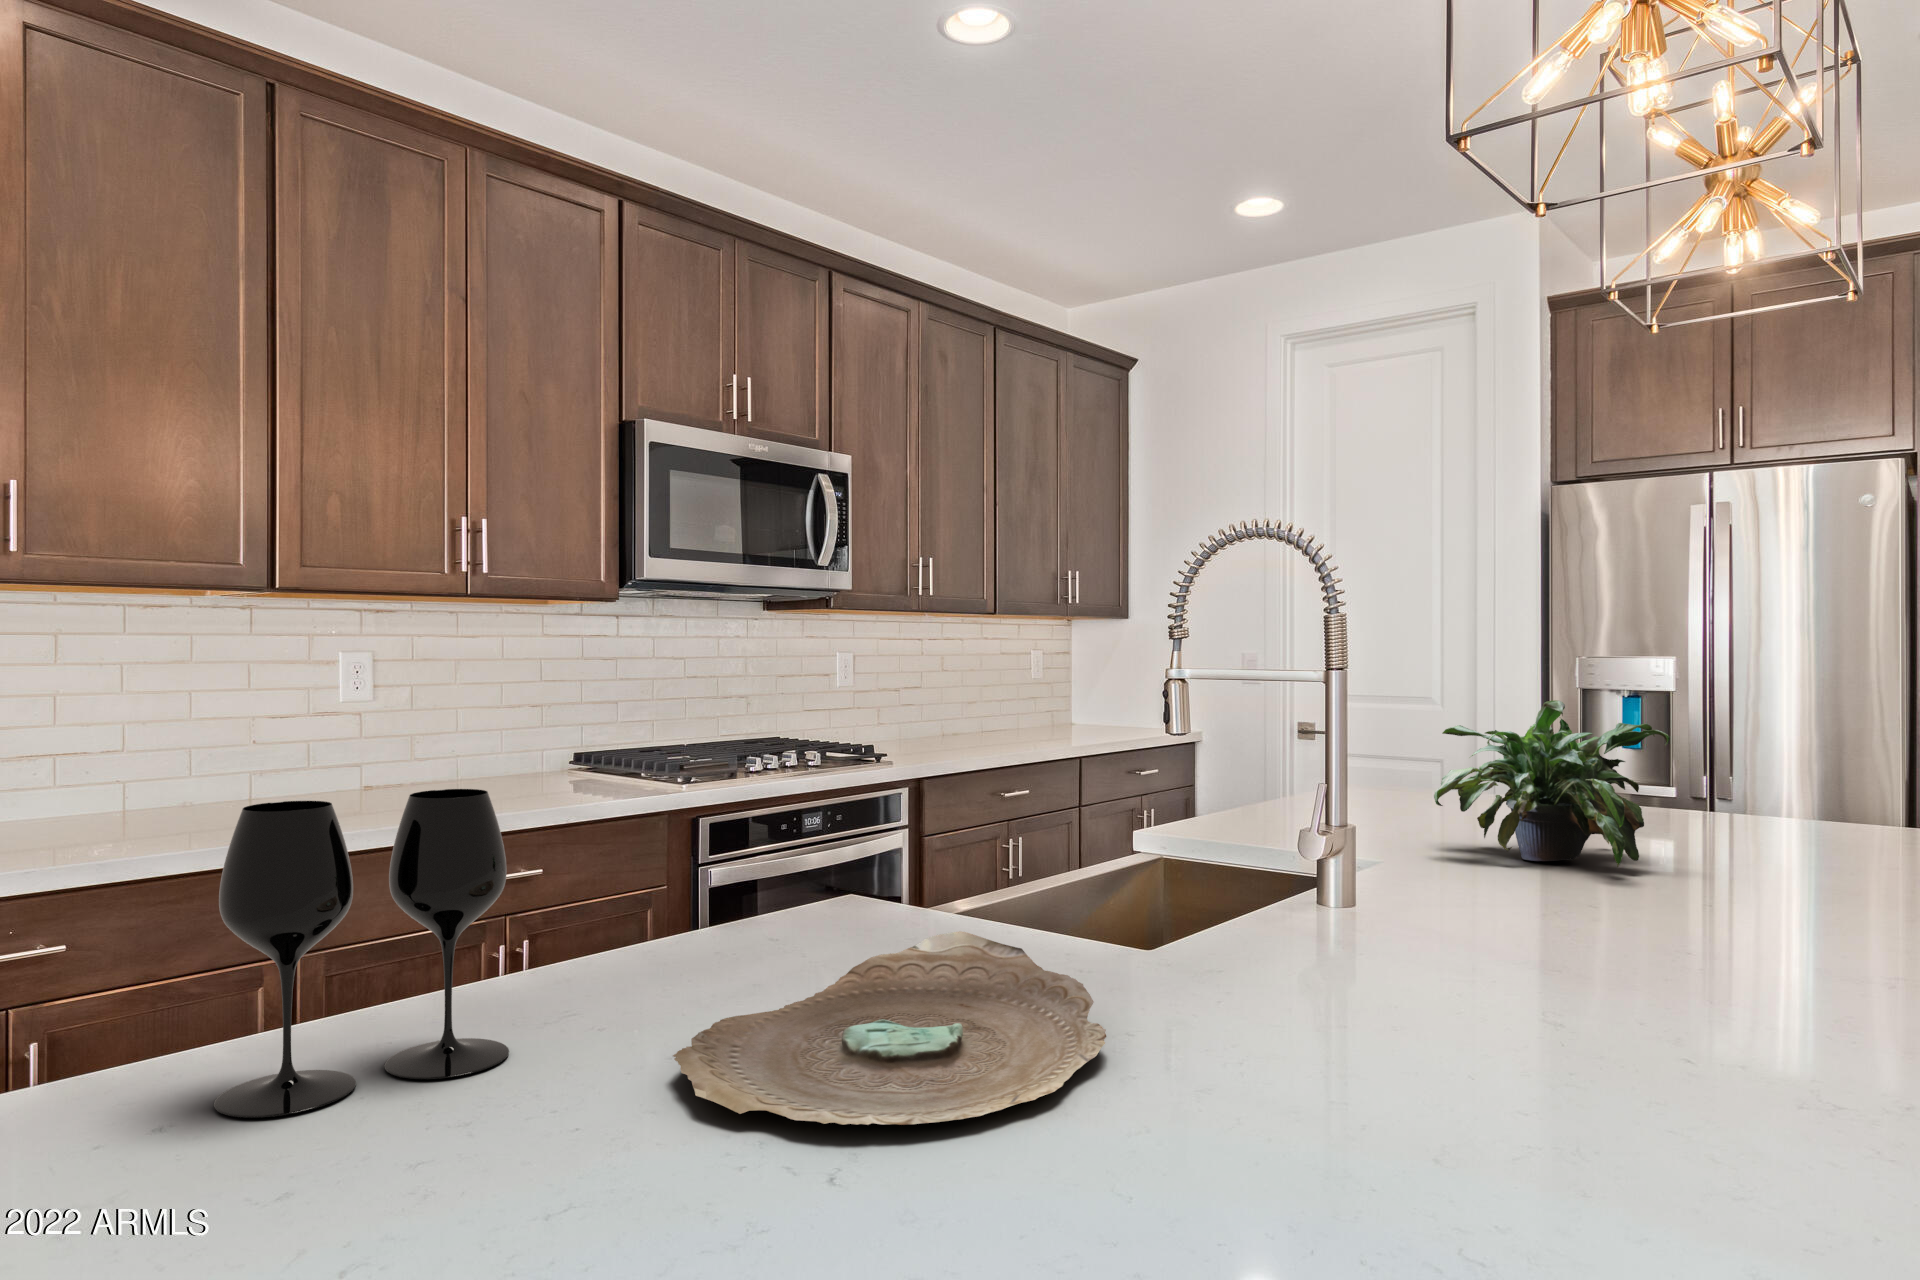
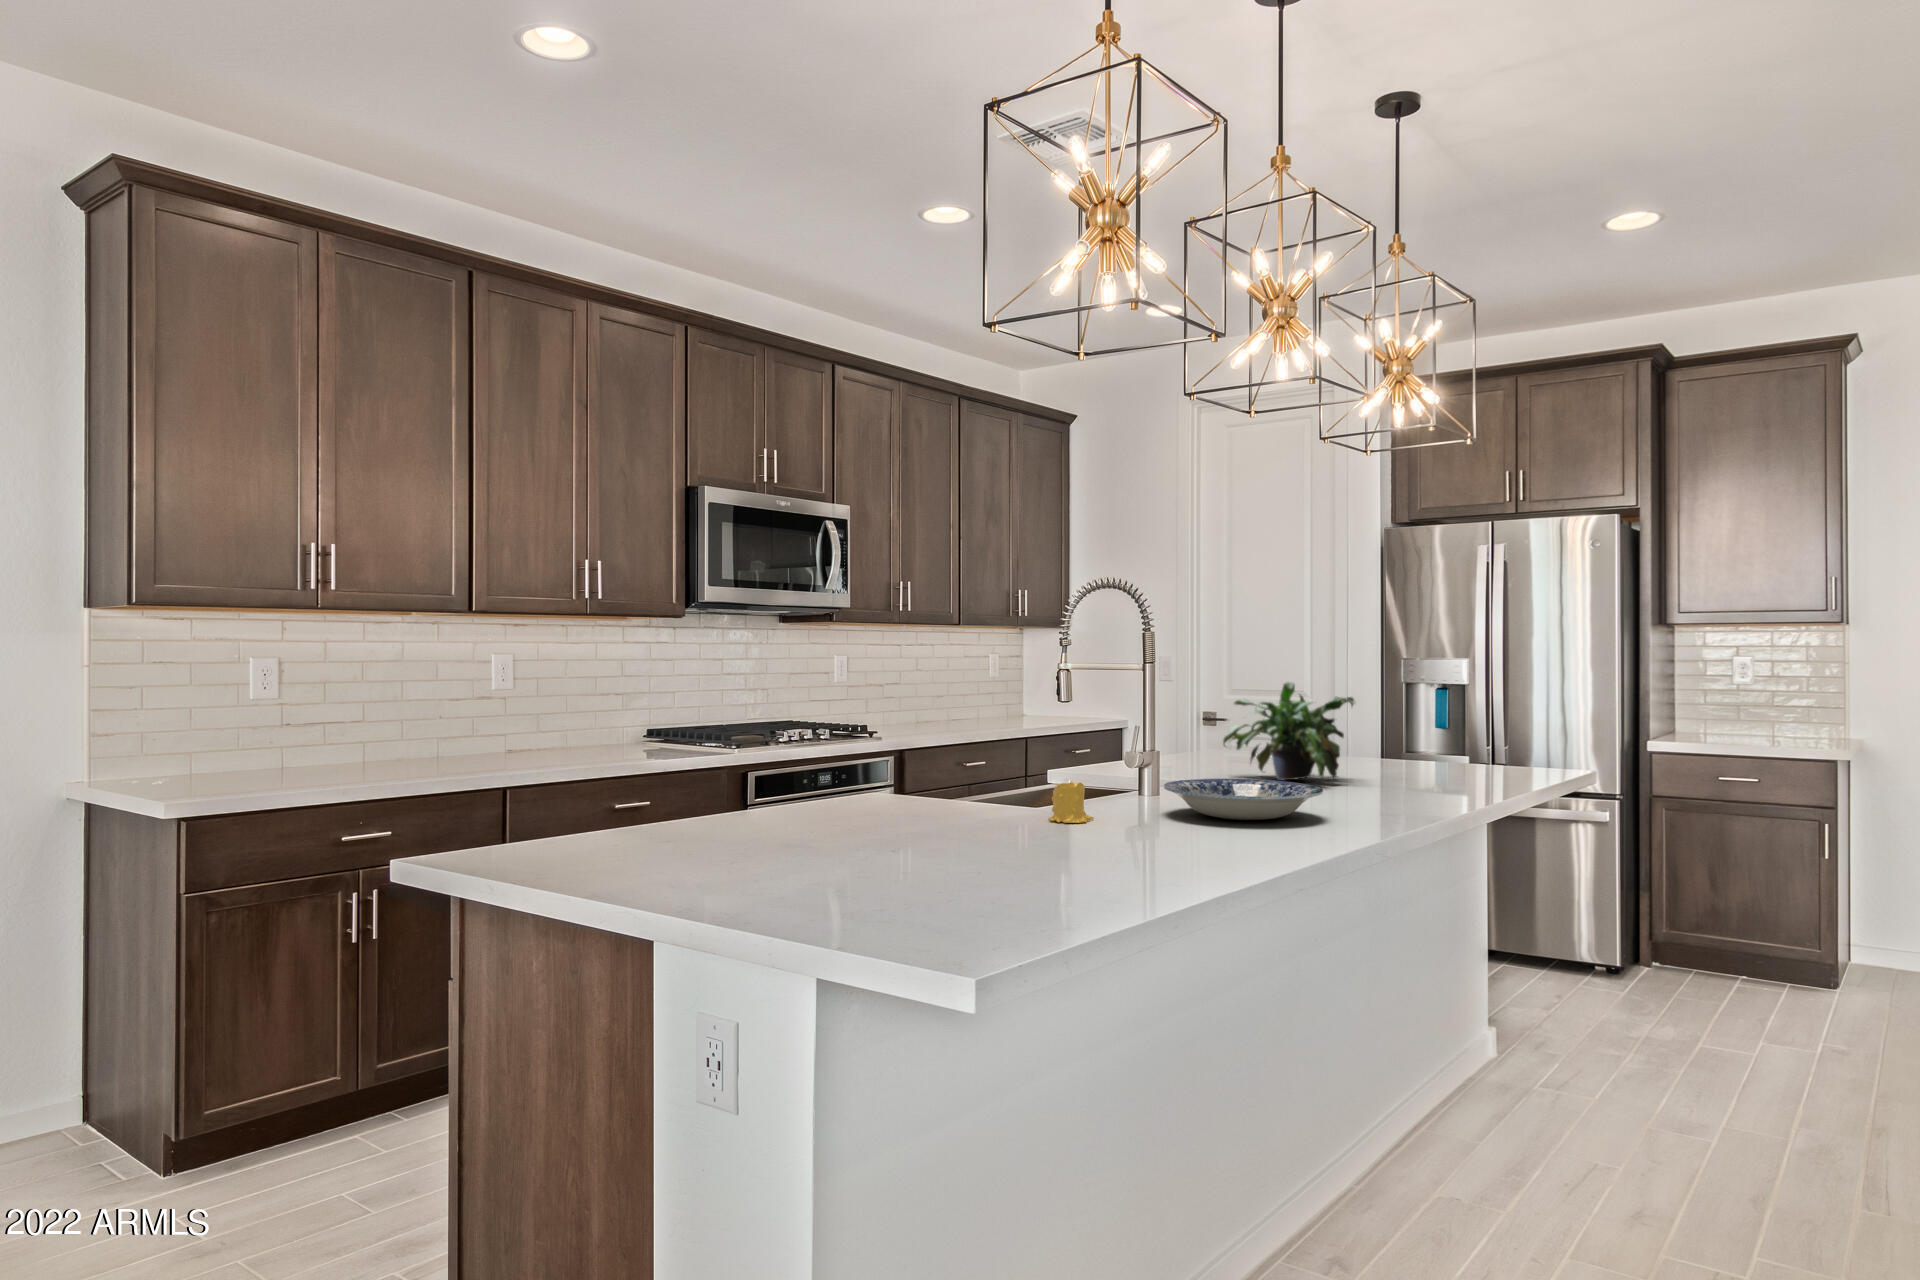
wine glass: present [214,789,509,1118] -> none [614,714,728,846]
plate: none [1410,888,1758,995] -> present [1164,779,1323,820]
candle: none [1192,908,1285,1005] -> present [1048,780,1094,823]
decorative bowl: present [673,931,1106,1125] -> none [806,792,999,843]

